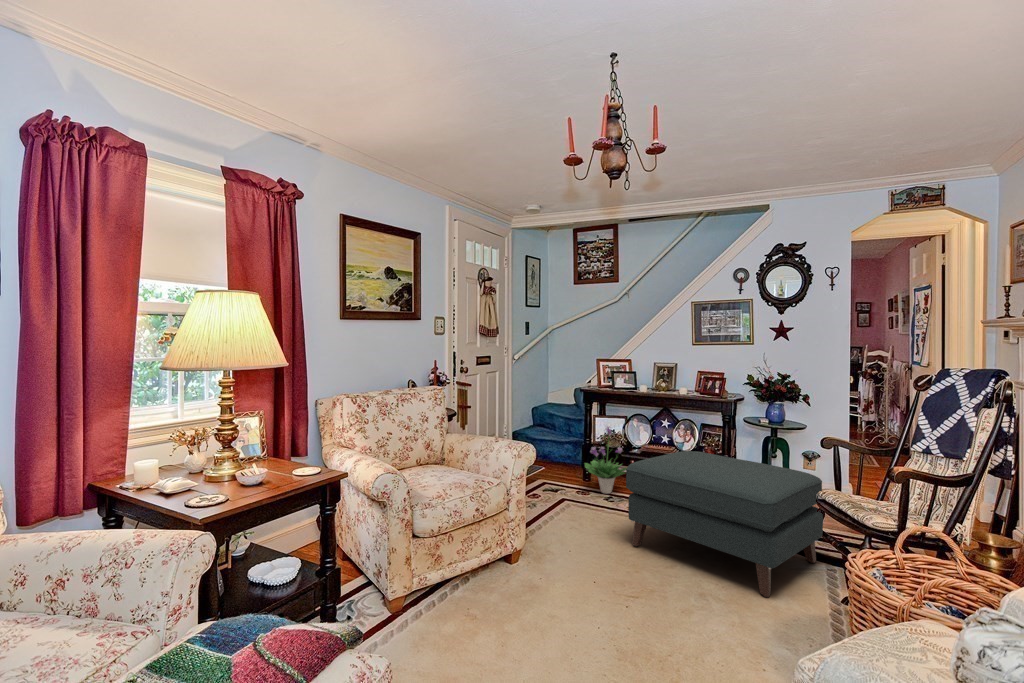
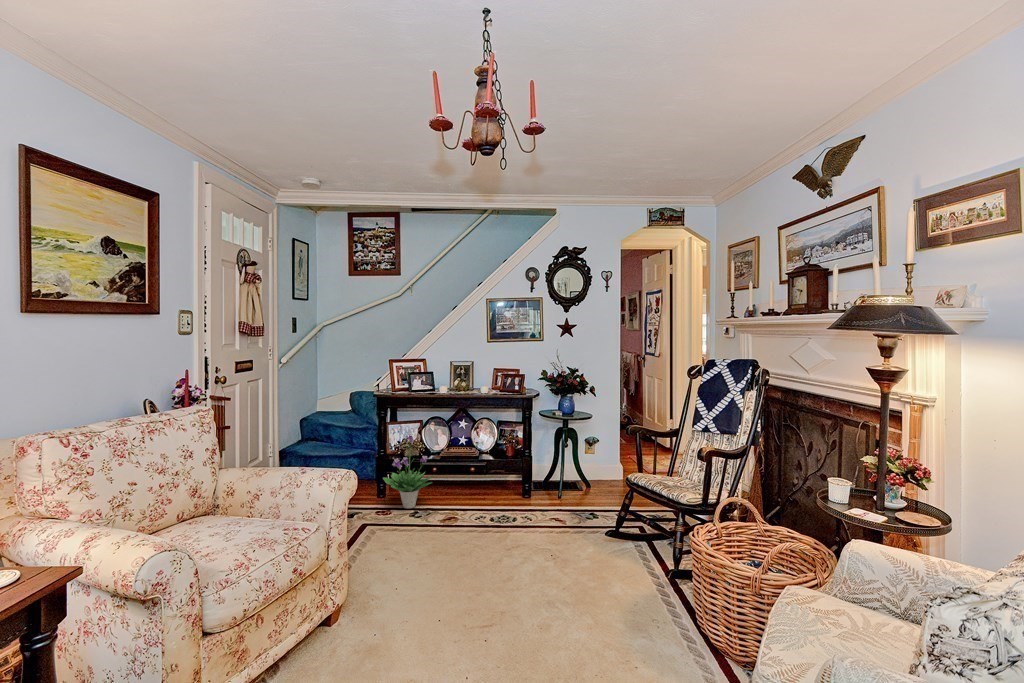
ottoman: present [626,451,823,597] -> none [454,452,631,591]

